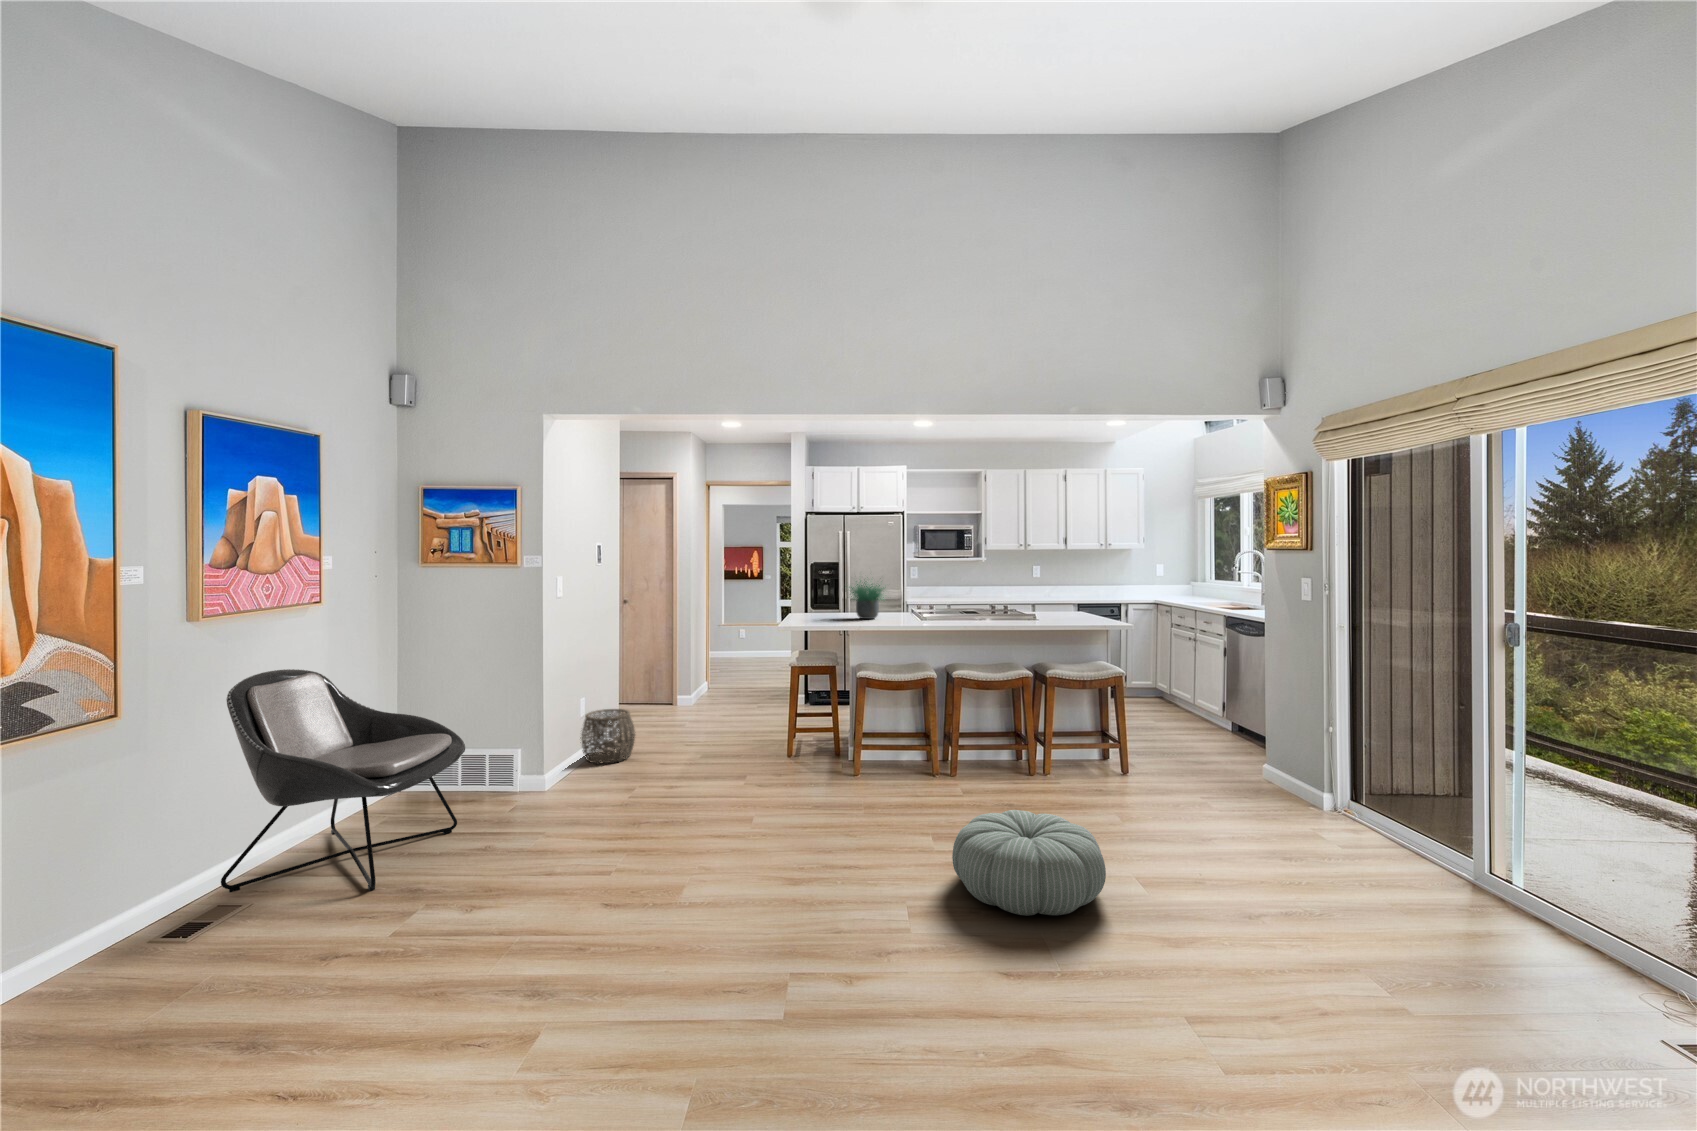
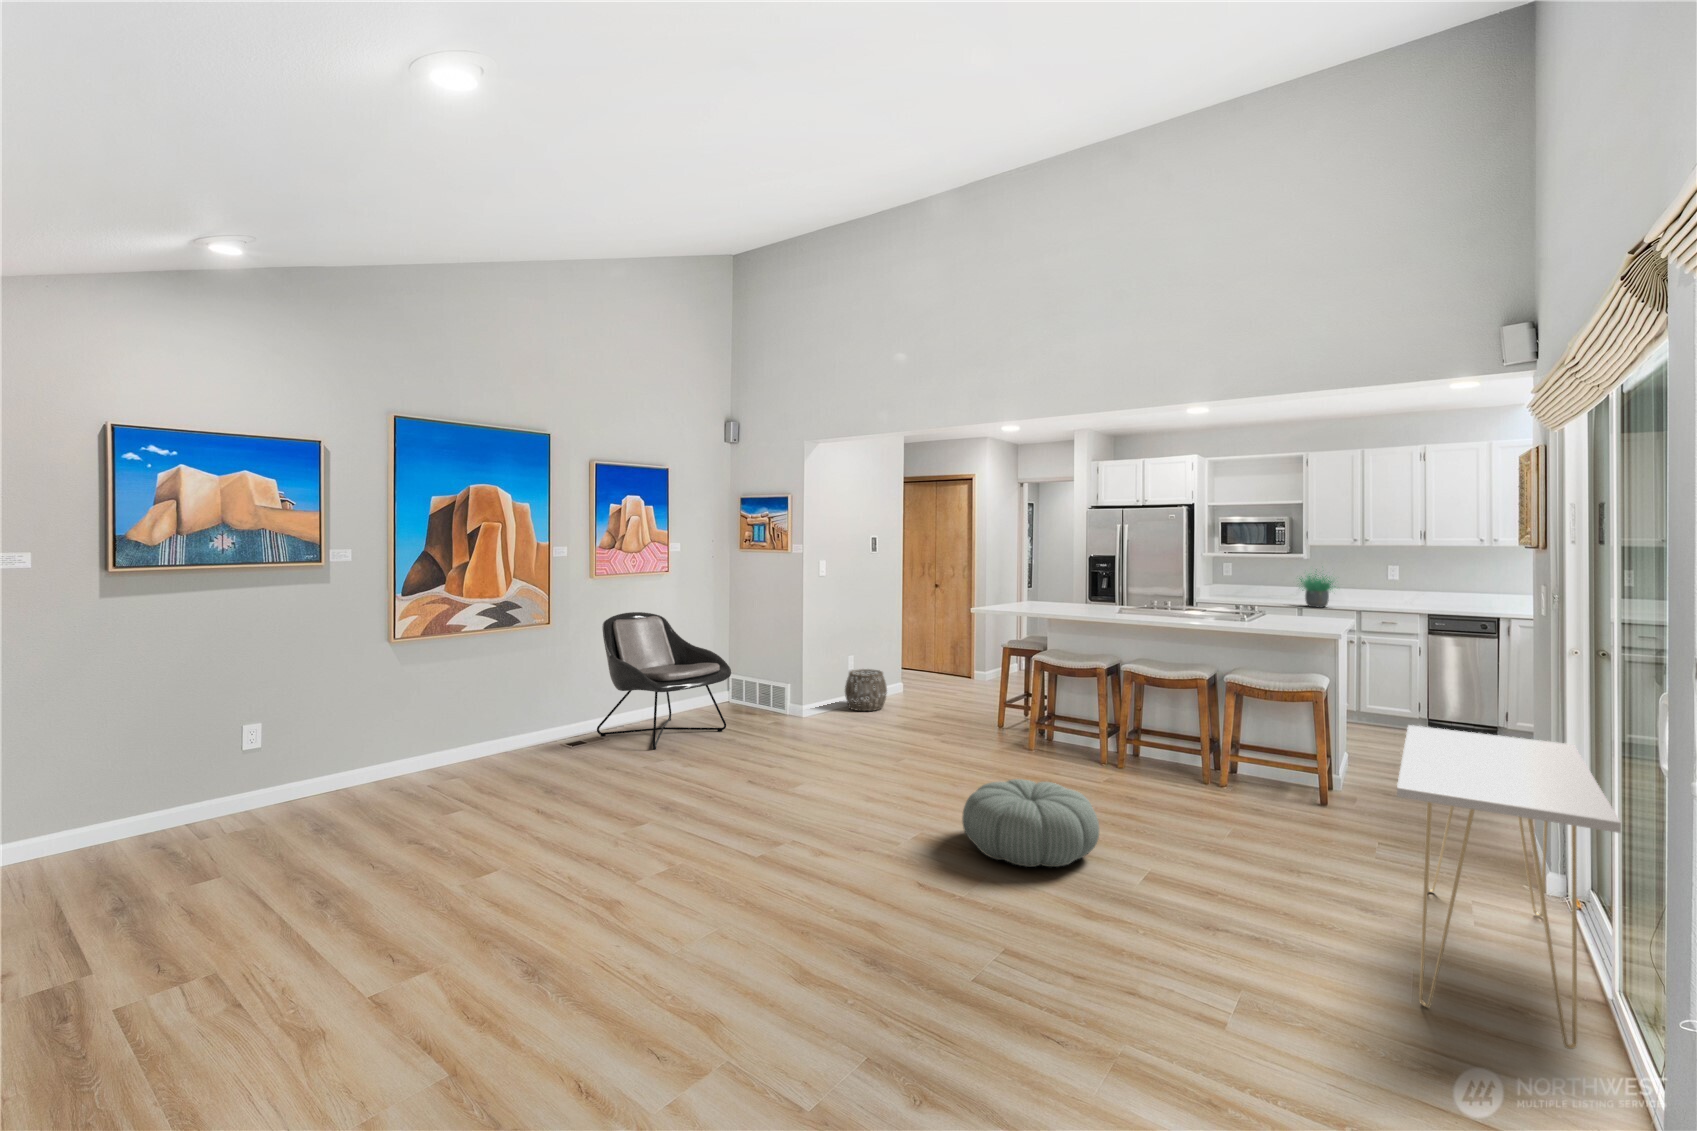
potted plant: present [849,581,884,619] -> present [1299,574,1335,608]
console table: none [1282,698,1589,941] -> present [1397,725,1621,1049]

